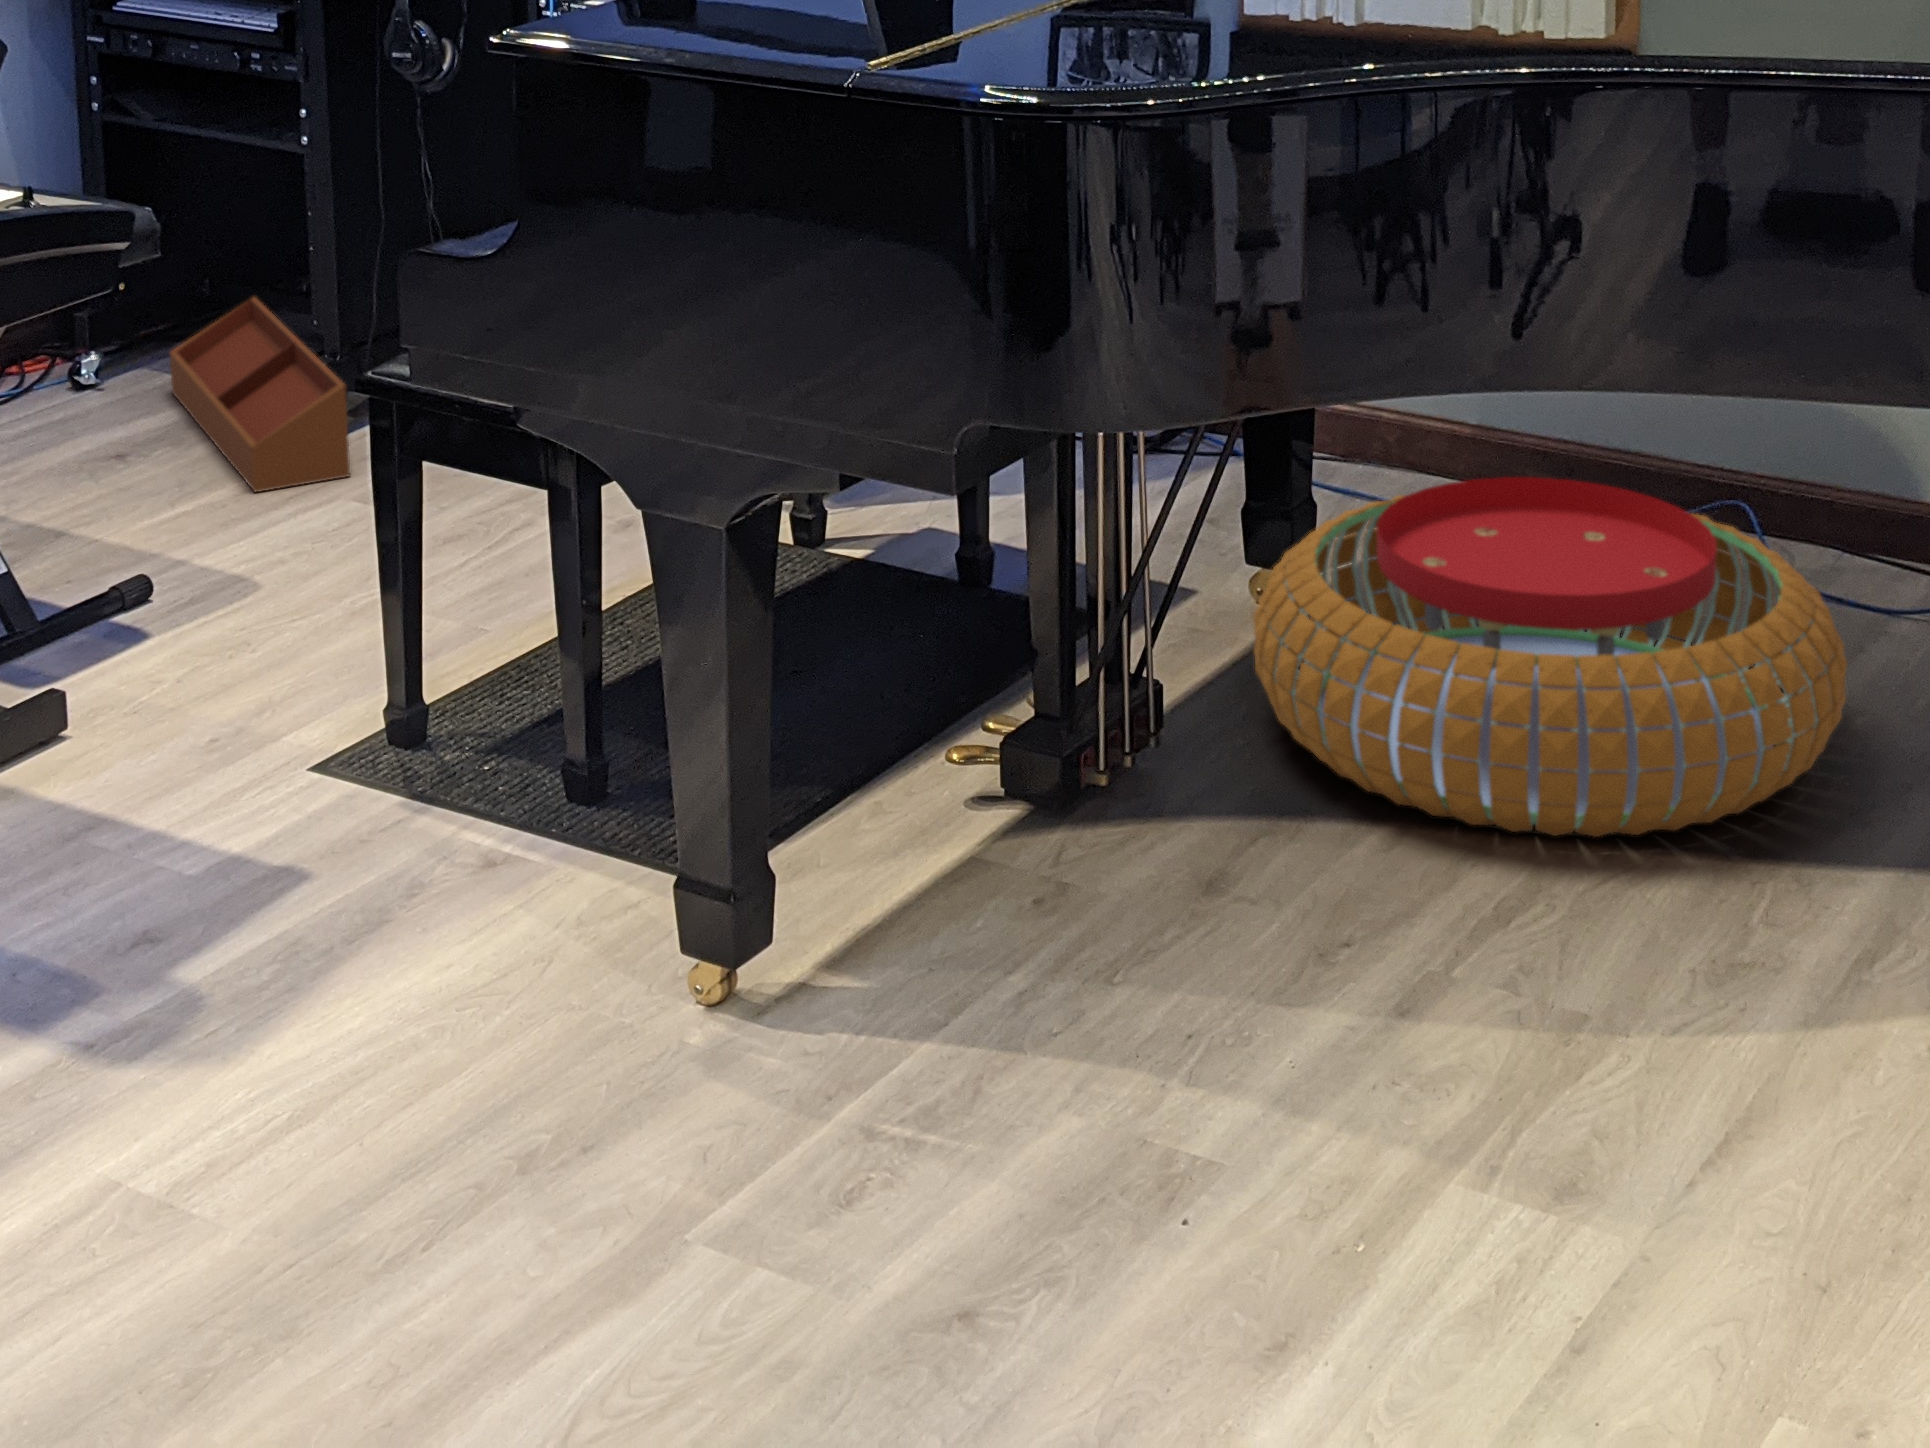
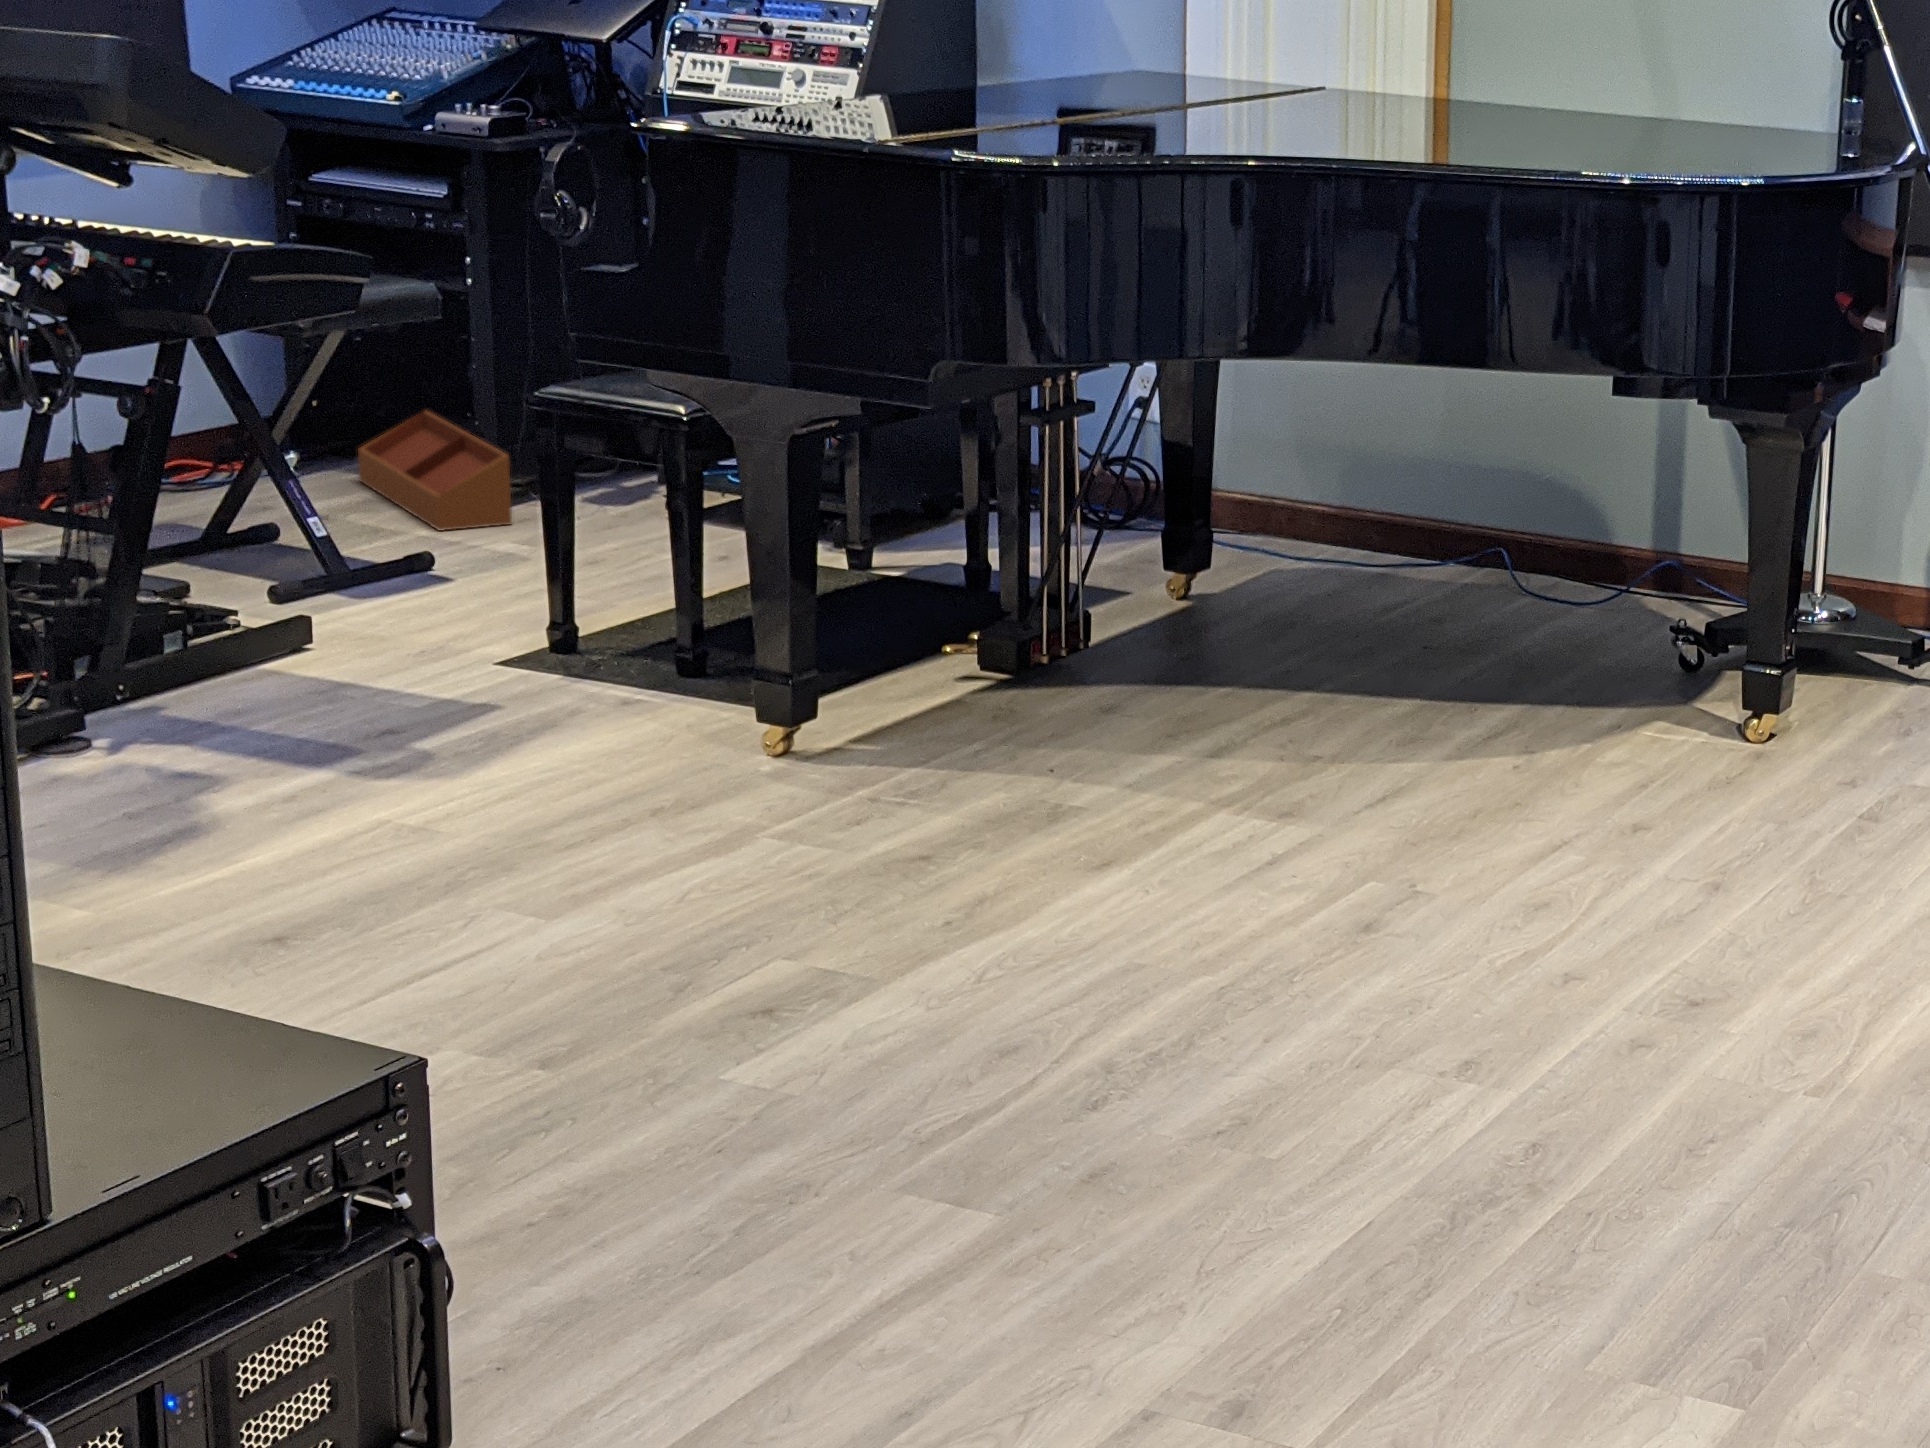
pouf: present [1254,477,1847,837] -> none [1146,489,1511,674]

